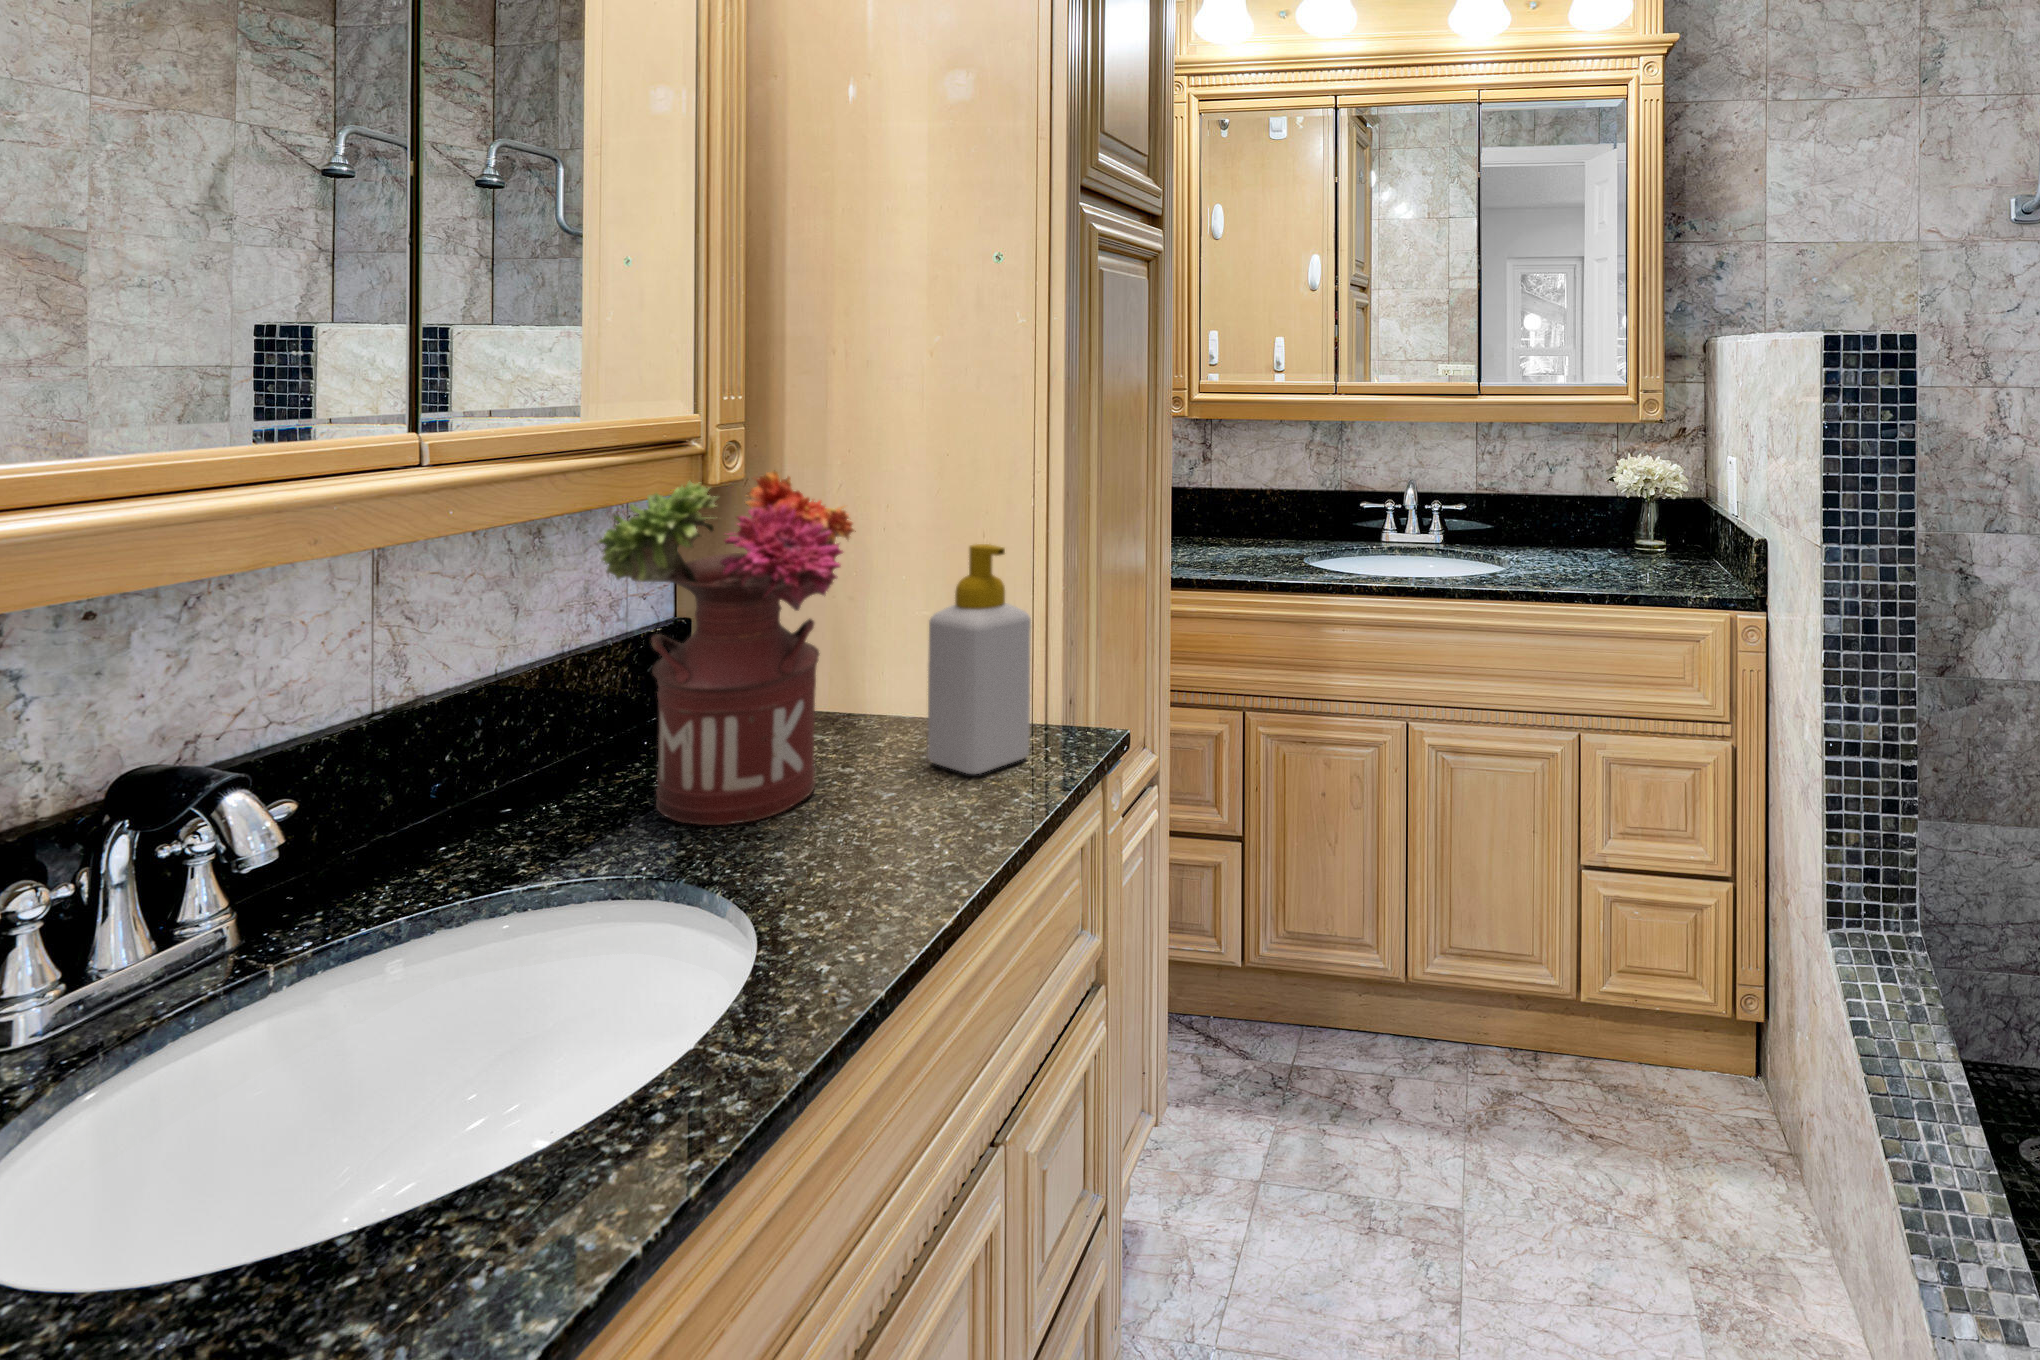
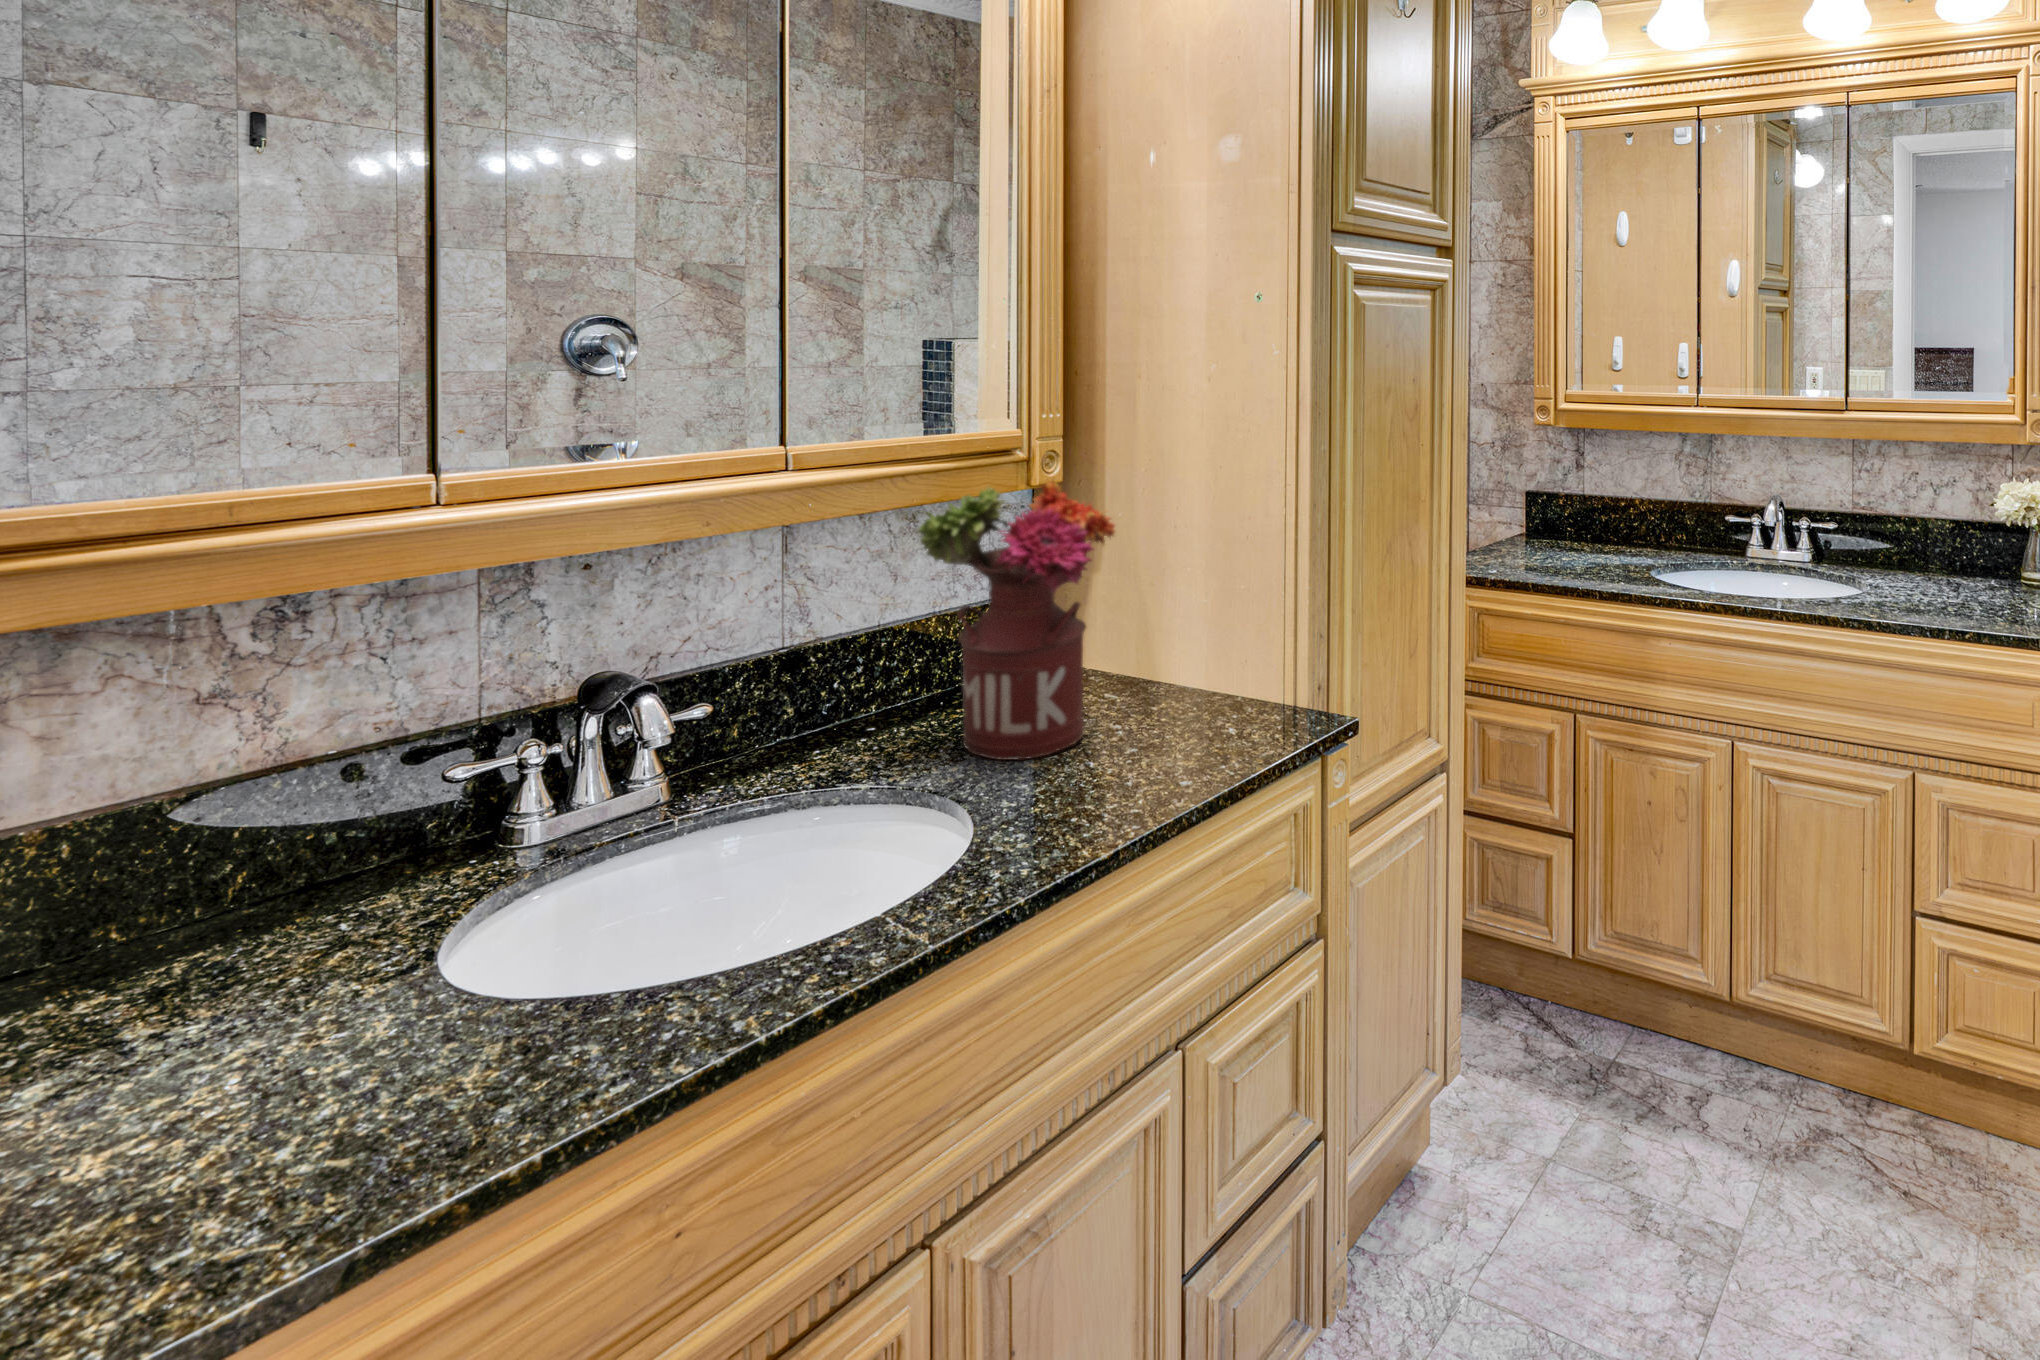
soap bottle: present [927,544,1031,774] -> none [1178,547,1260,742]

